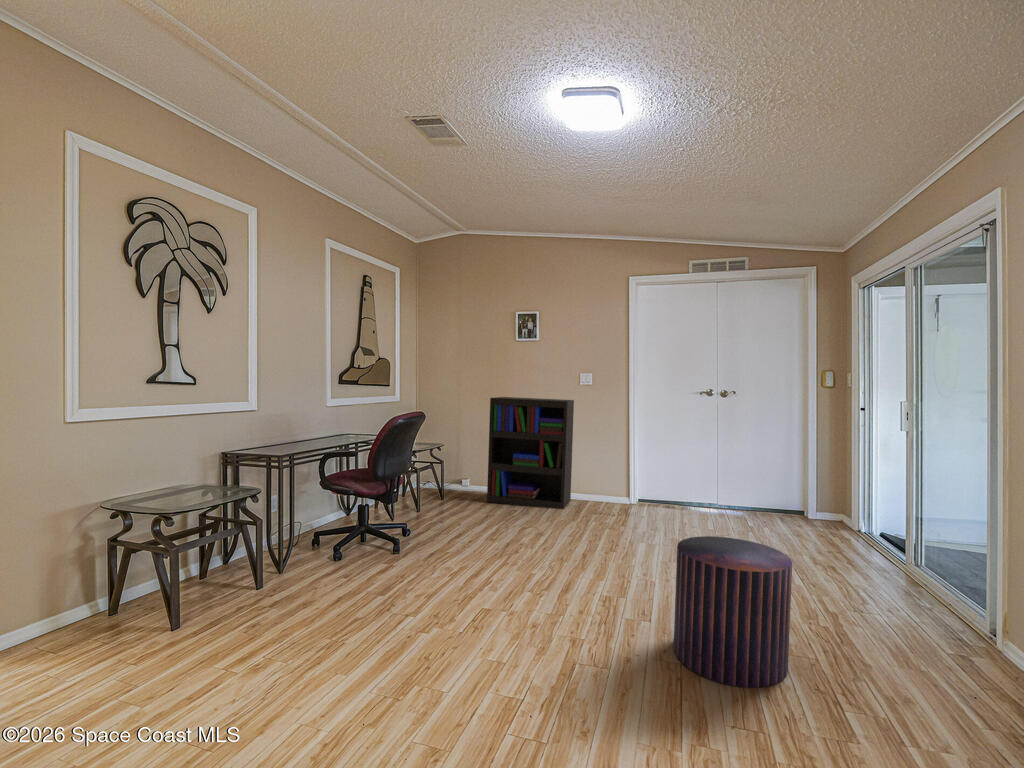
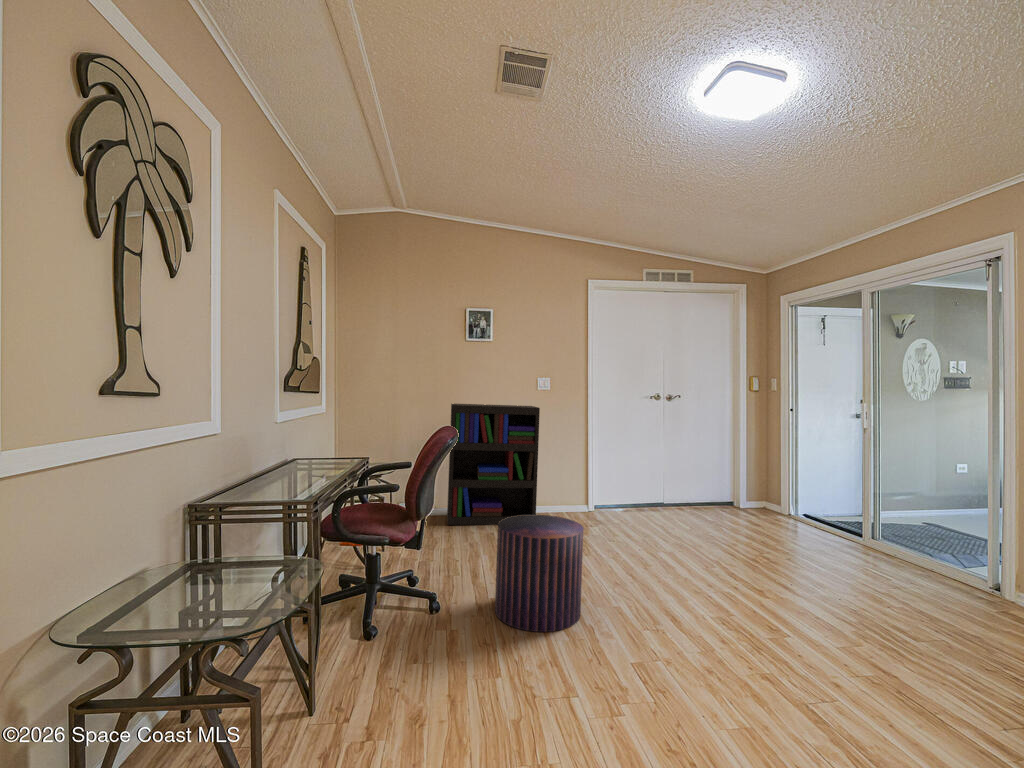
pouf: present [674,536,792,688] -> present [495,515,583,632]

